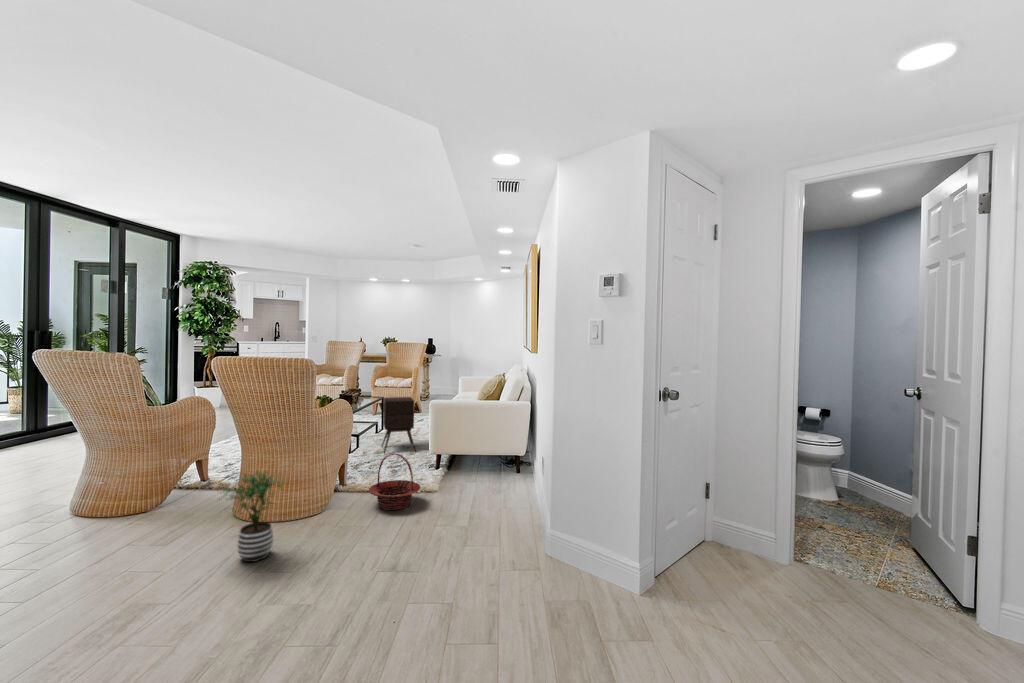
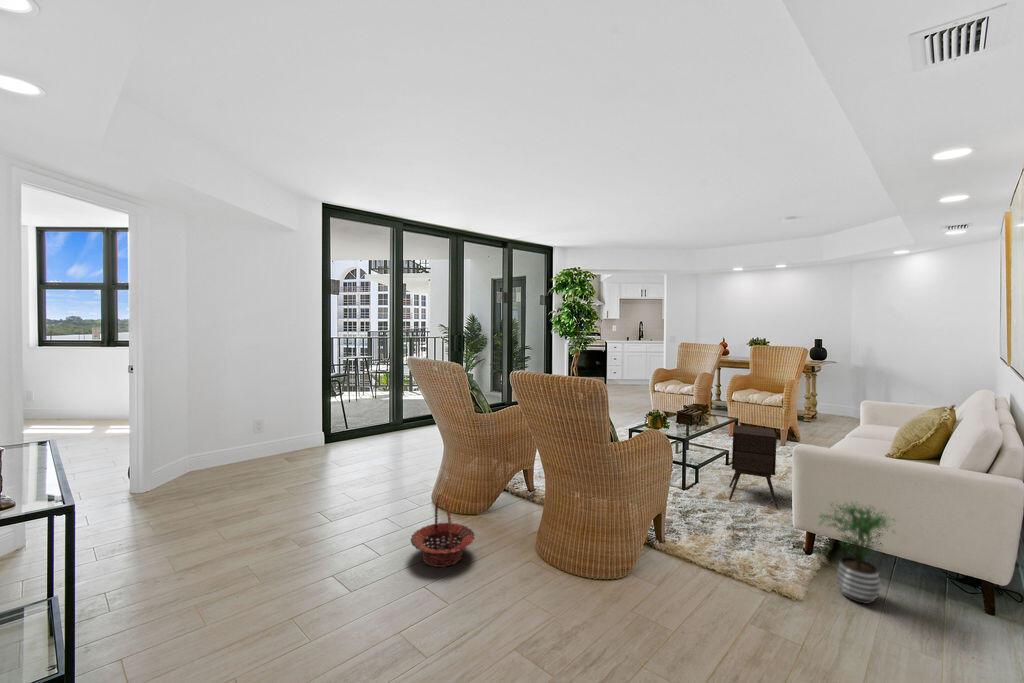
basket: present [368,453,421,510] -> present [411,493,474,567]
potted plant: present [219,471,283,562] -> present [818,502,895,604]

